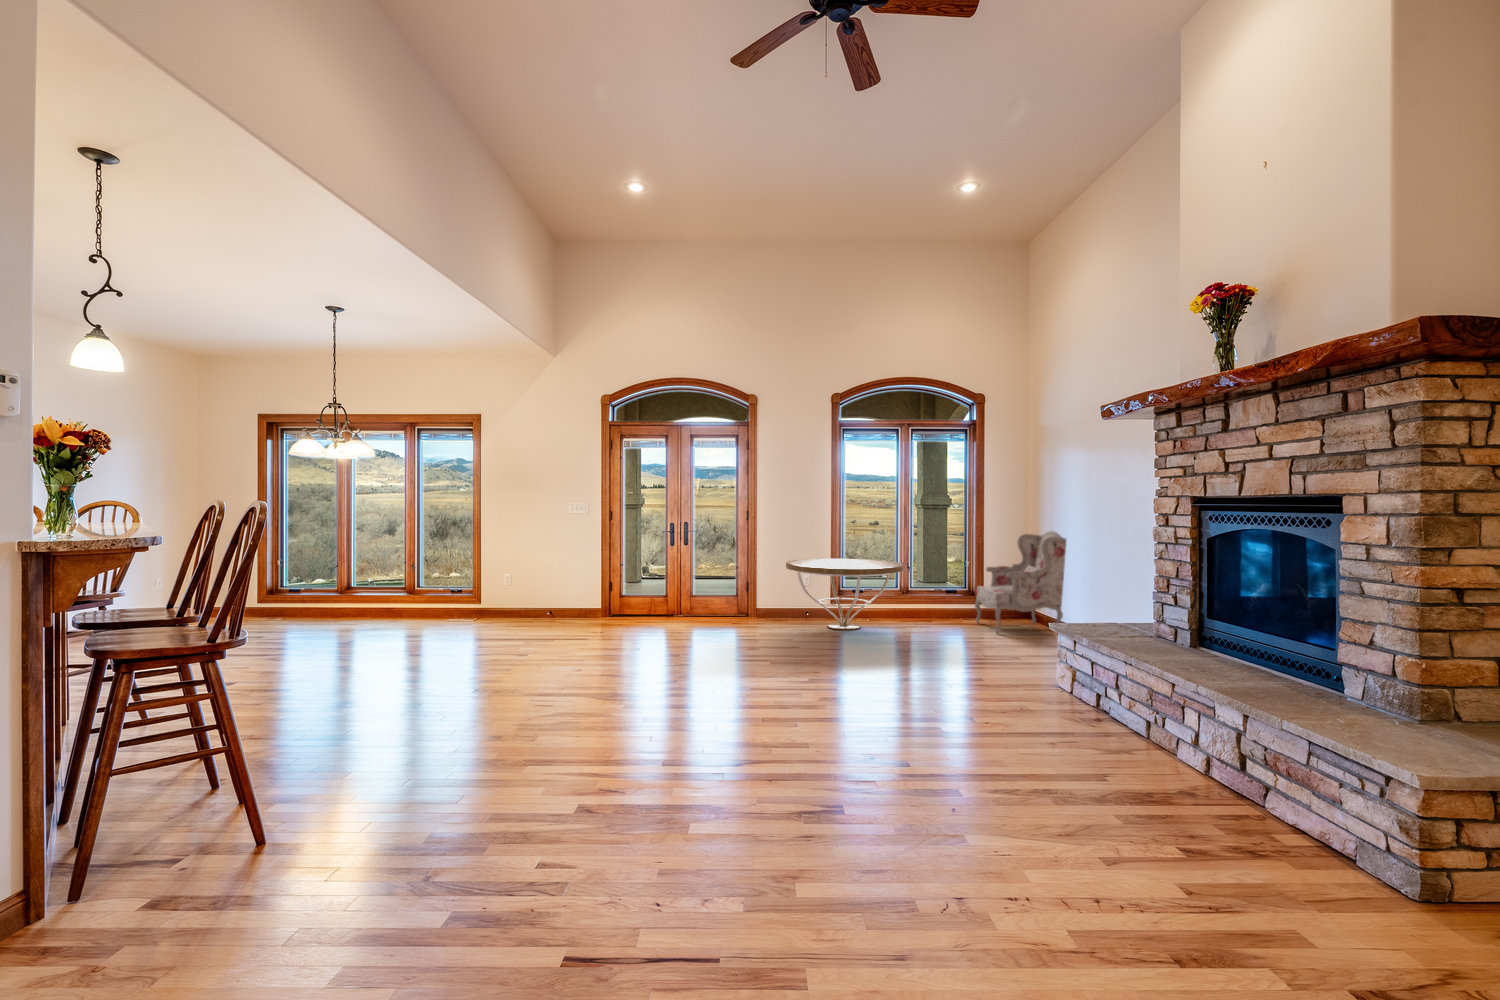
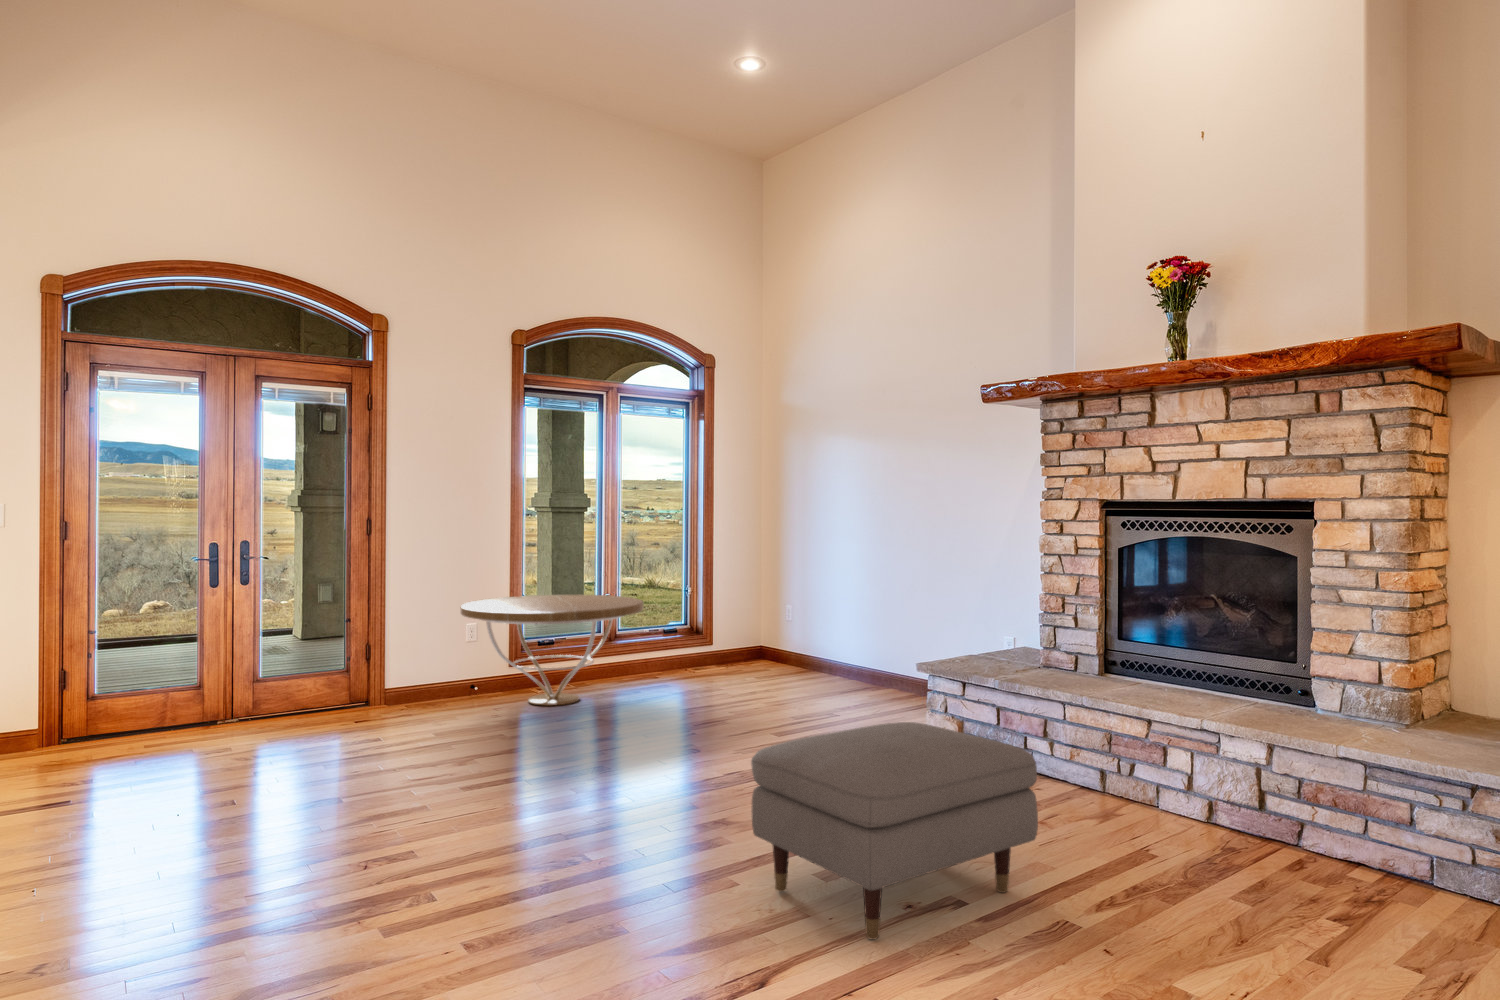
armchair: present [975,531,1066,634] -> none [715,544,835,684]
ottoman: none [792,649,974,779] -> present [751,722,1038,940]

